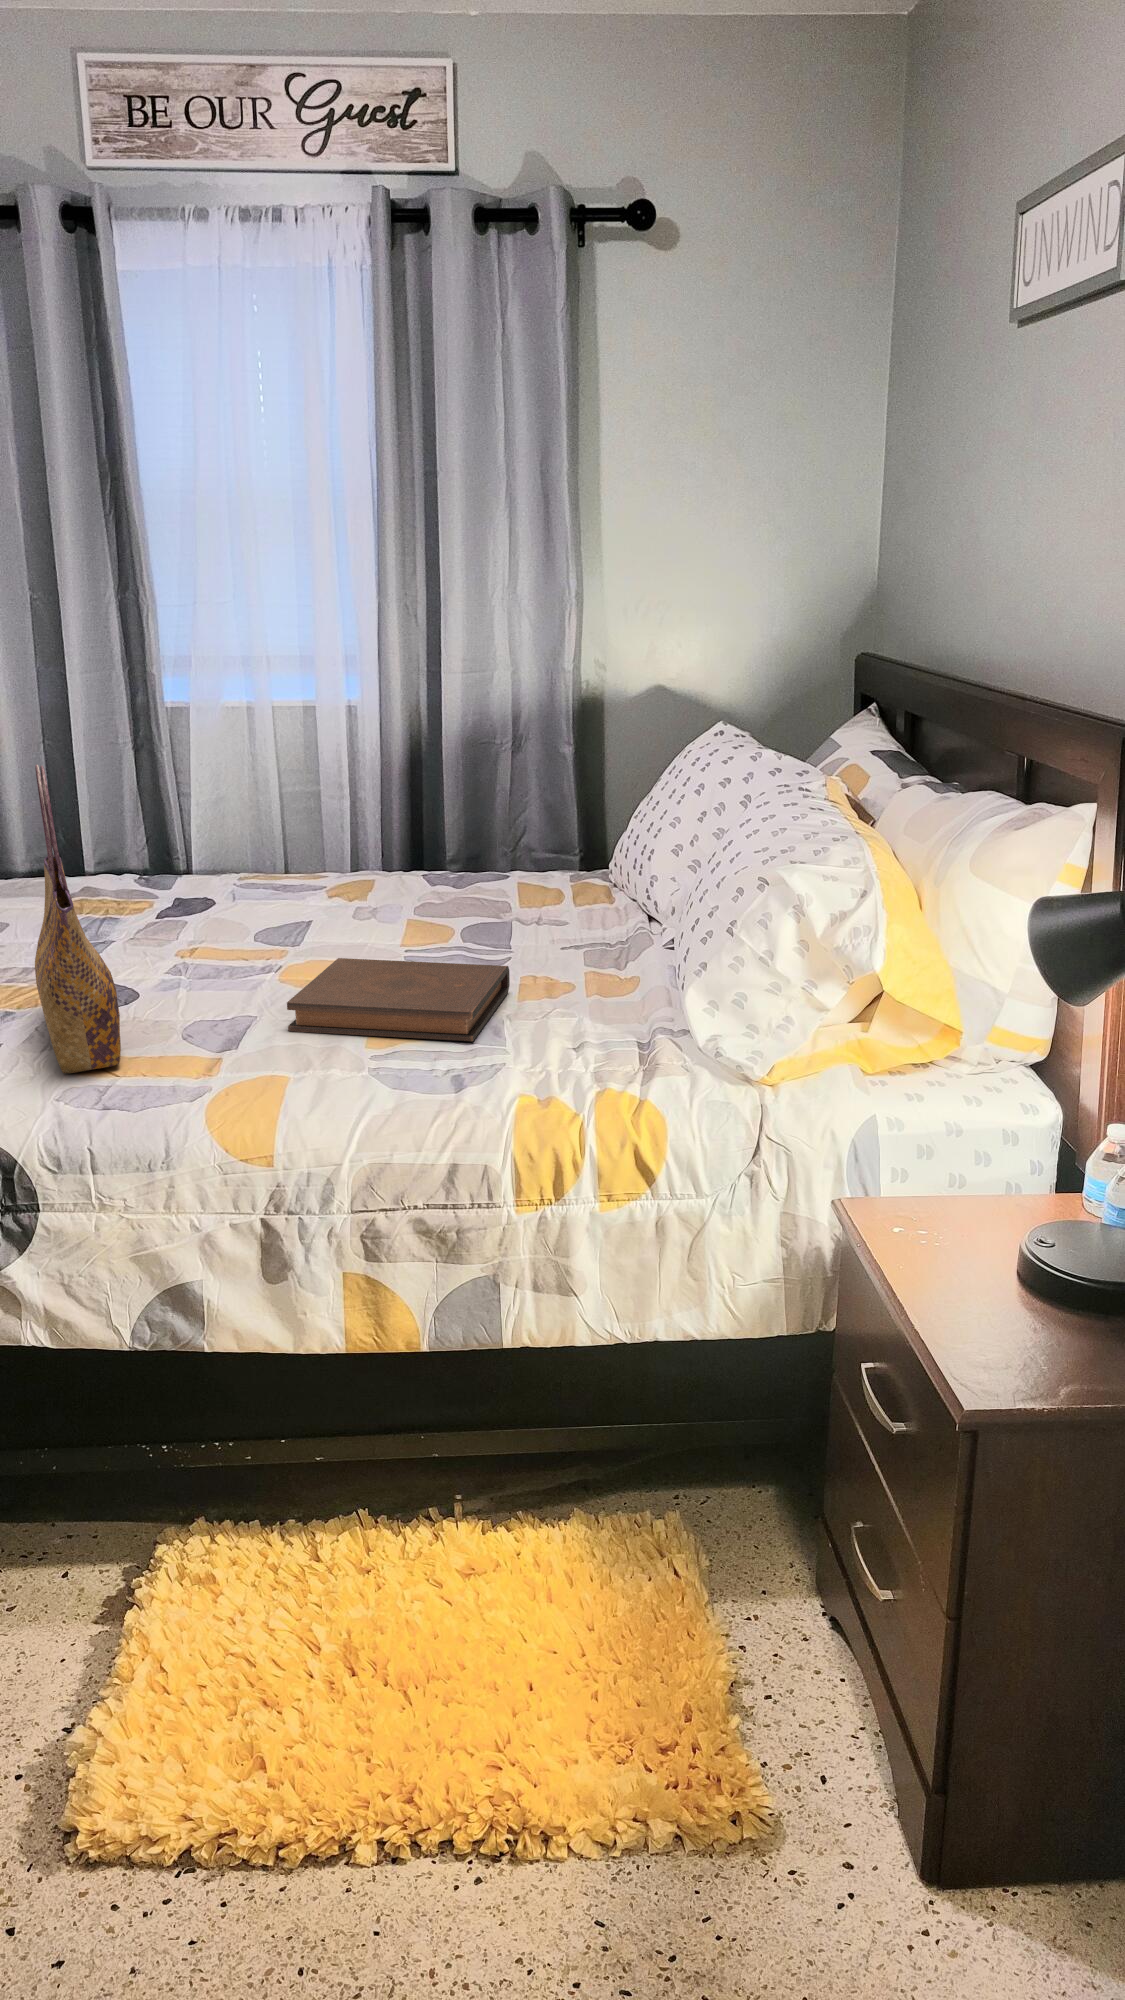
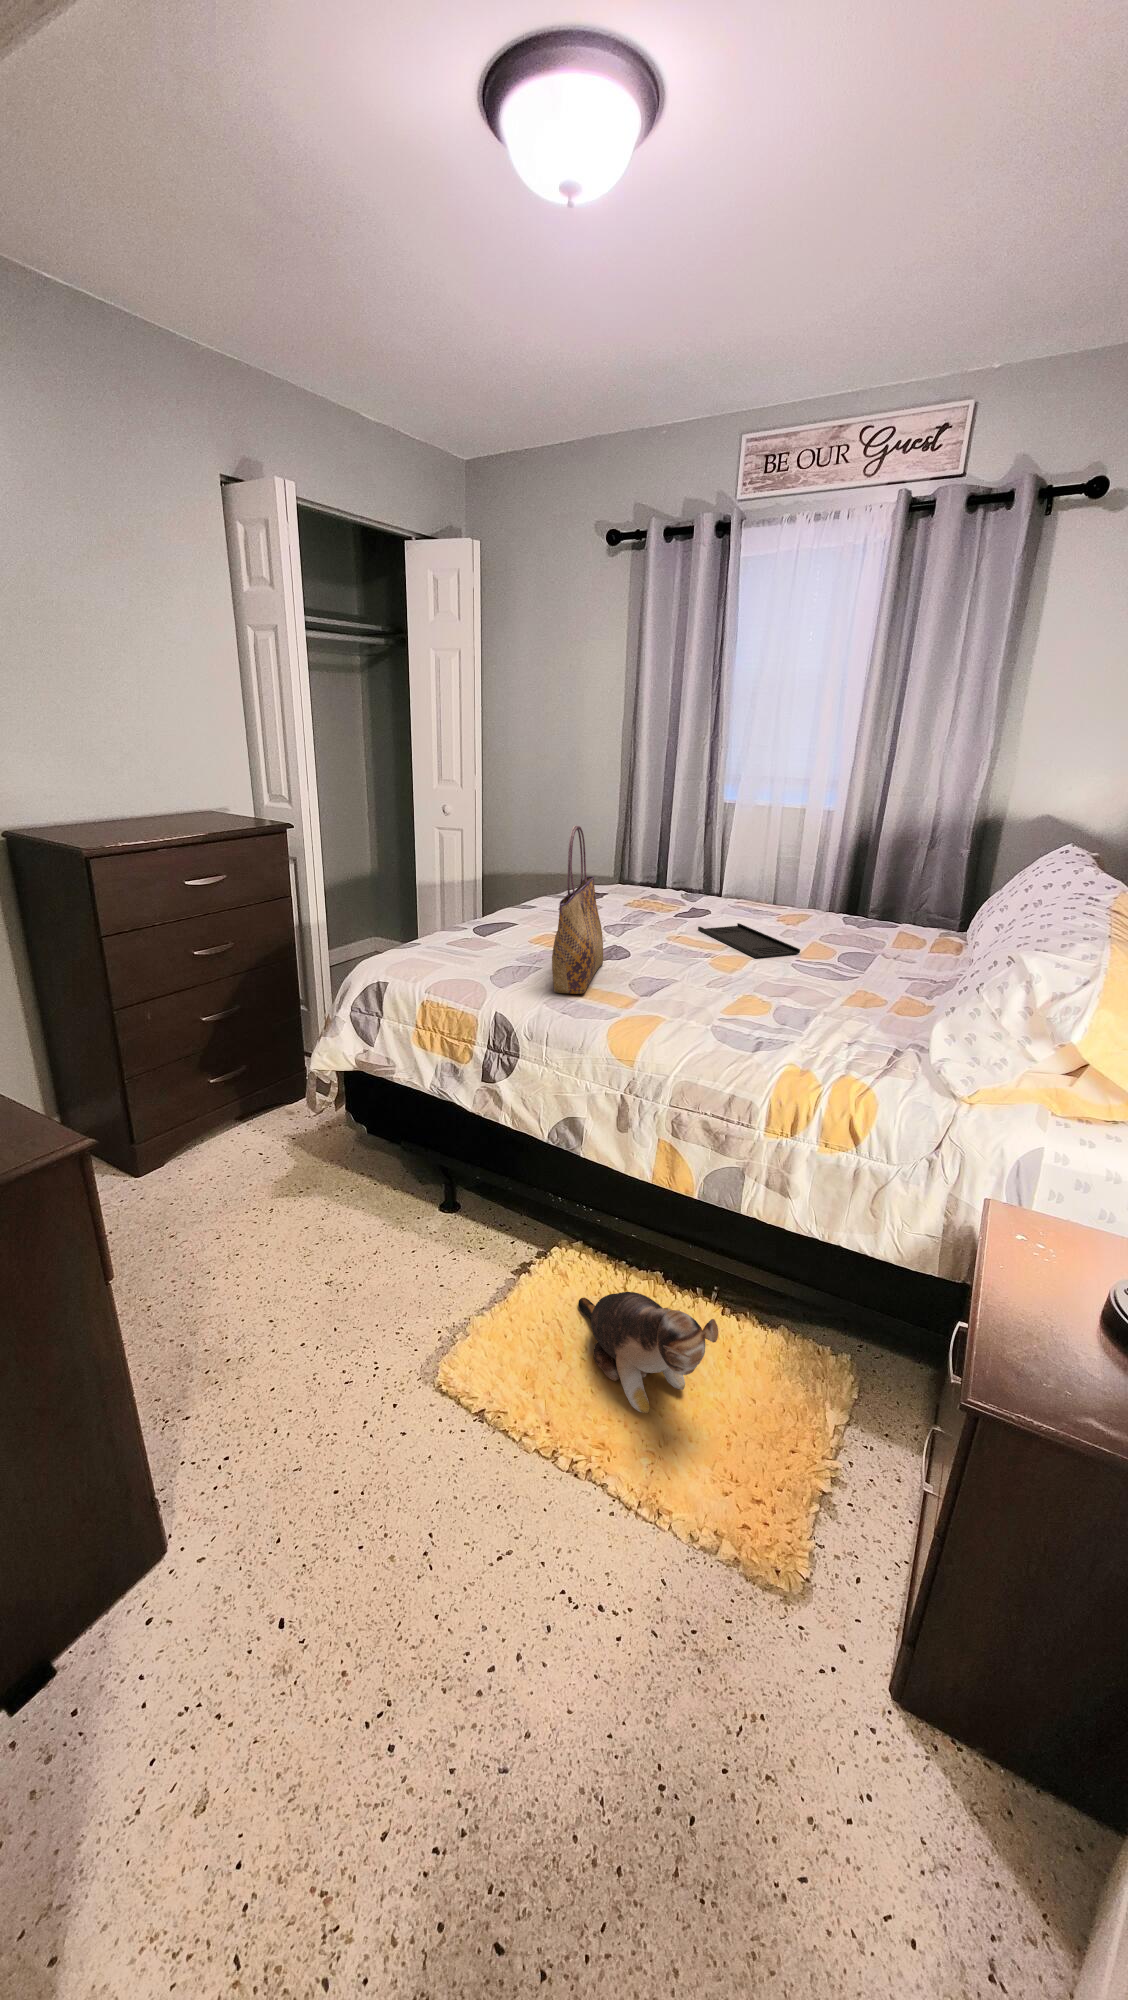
tray: none [211,904,402,954] -> present [698,923,800,958]
book: present [287,958,510,1041] -> none [687,959,839,1025]
plush toy: none [255,1505,561,1710] -> present [578,1292,719,1413]

